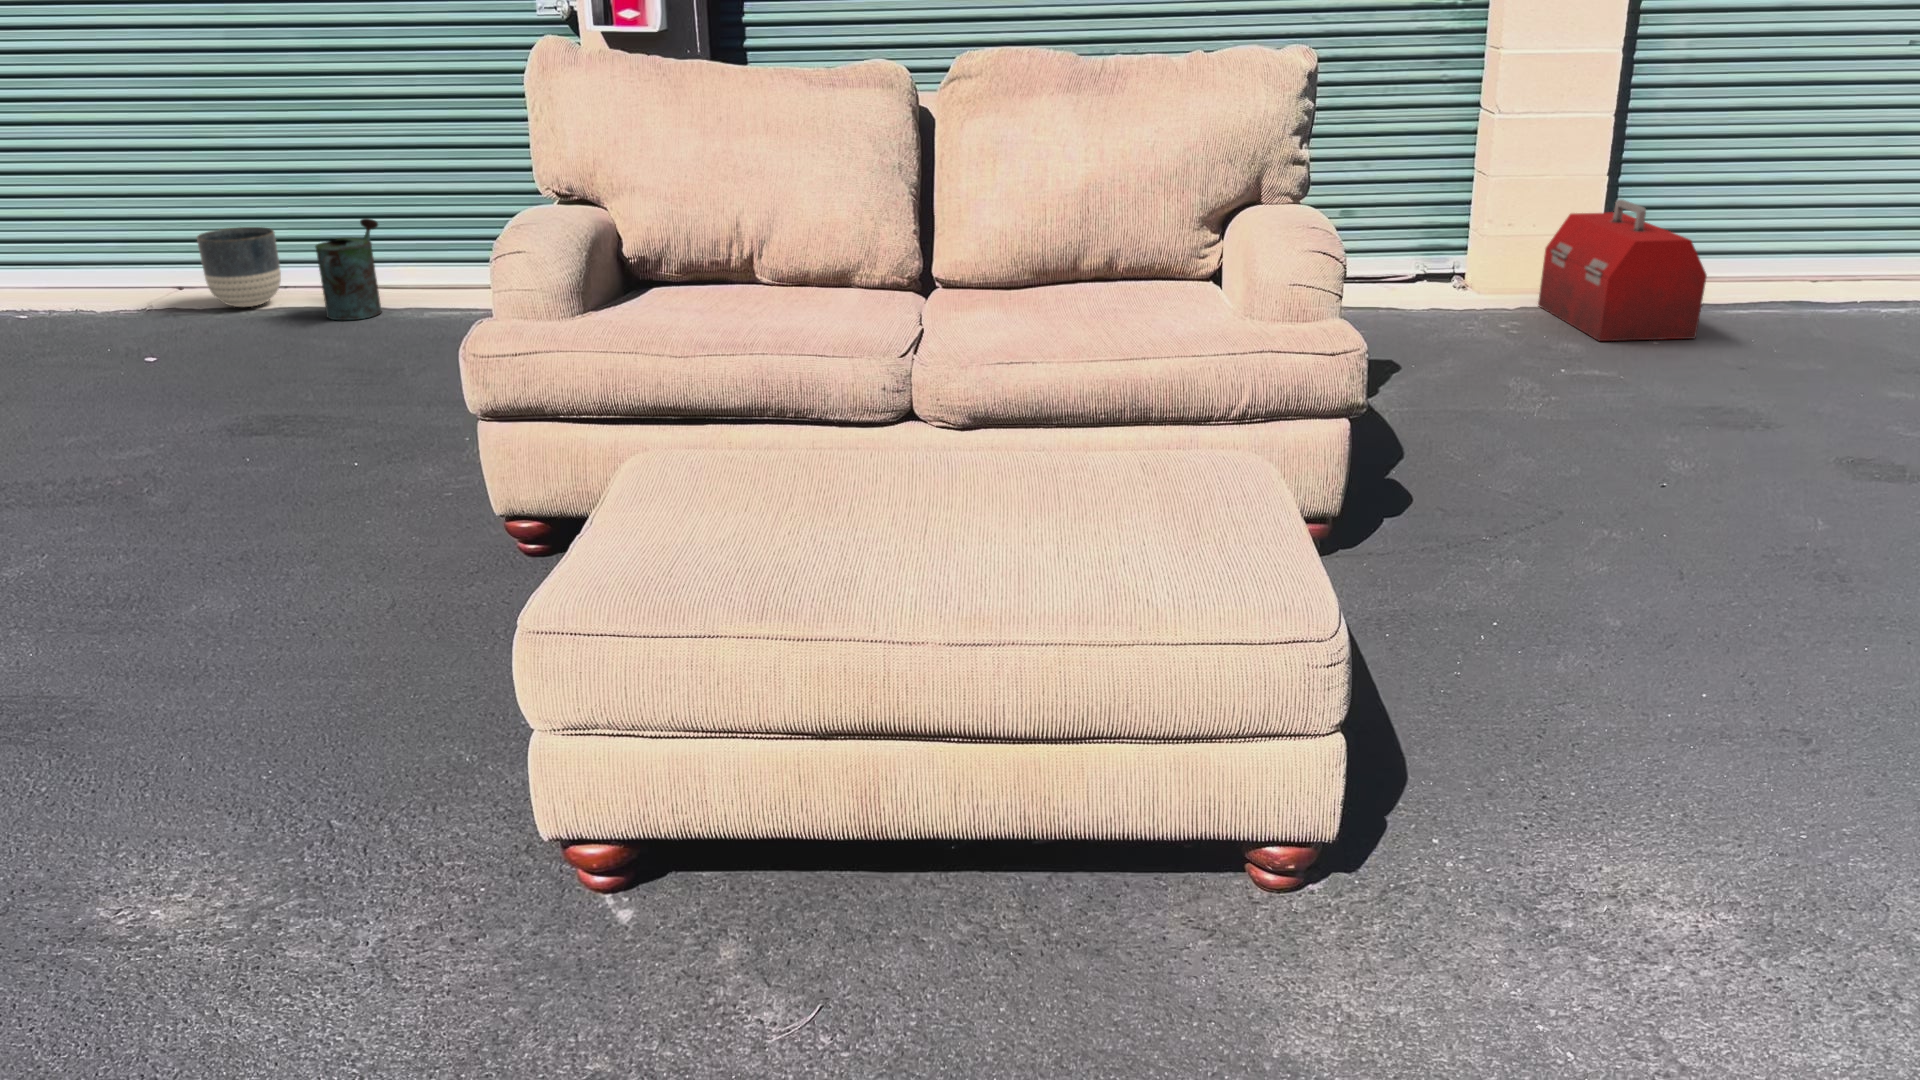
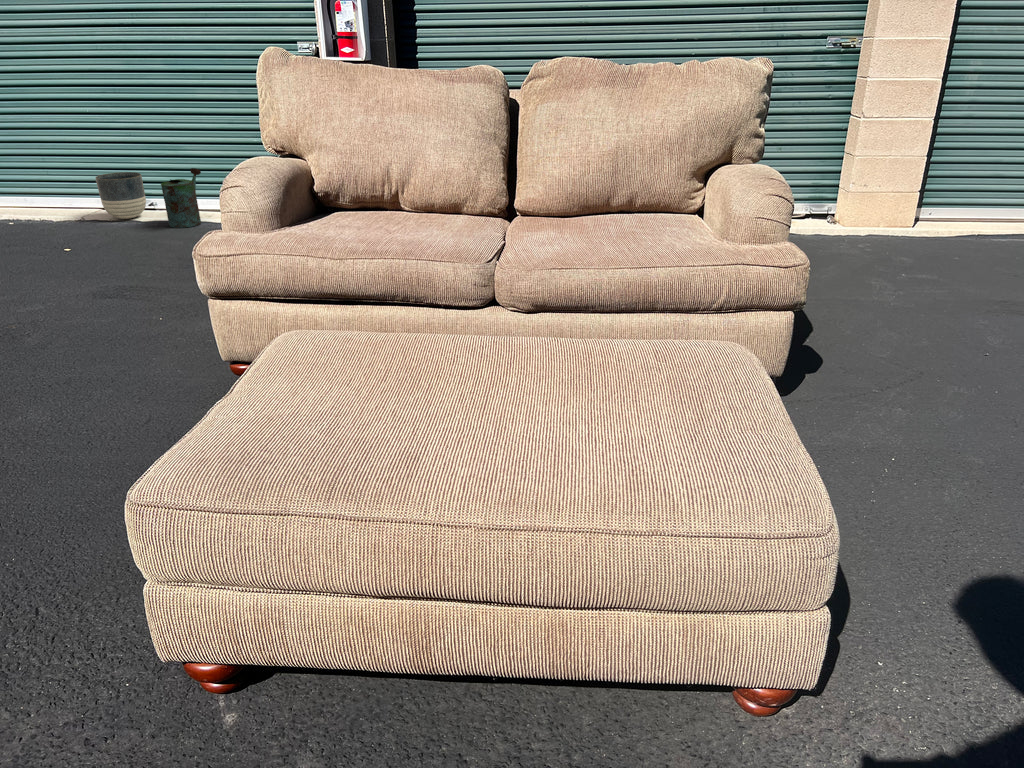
toolbox: present [1538,199,1707,341] -> none [882,170,996,257]

